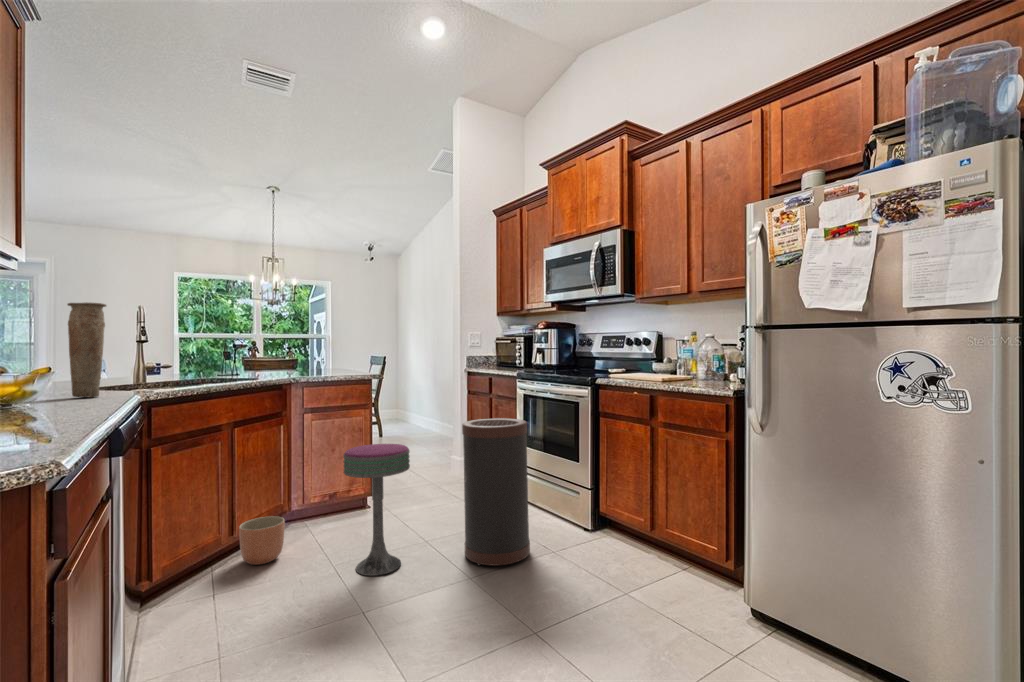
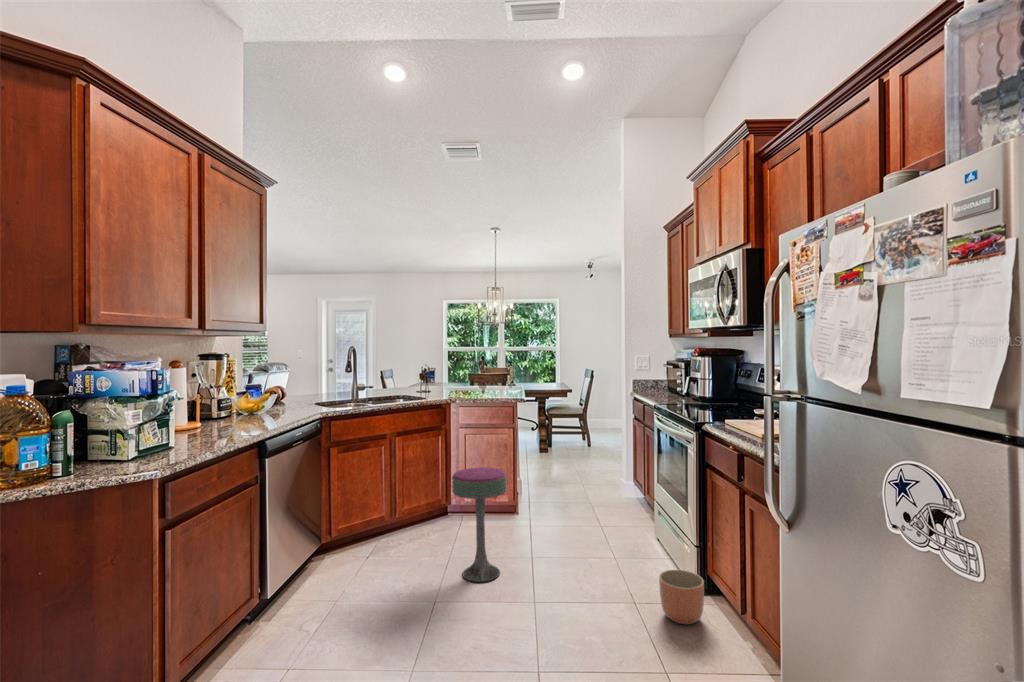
vase: present [67,302,106,397] -> none [281,361,301,421]
trash can: present [462,418,530,566] -> none [548,456,615,605]
planter: present [239,516,285,565] -> present [659,570,704,624]

